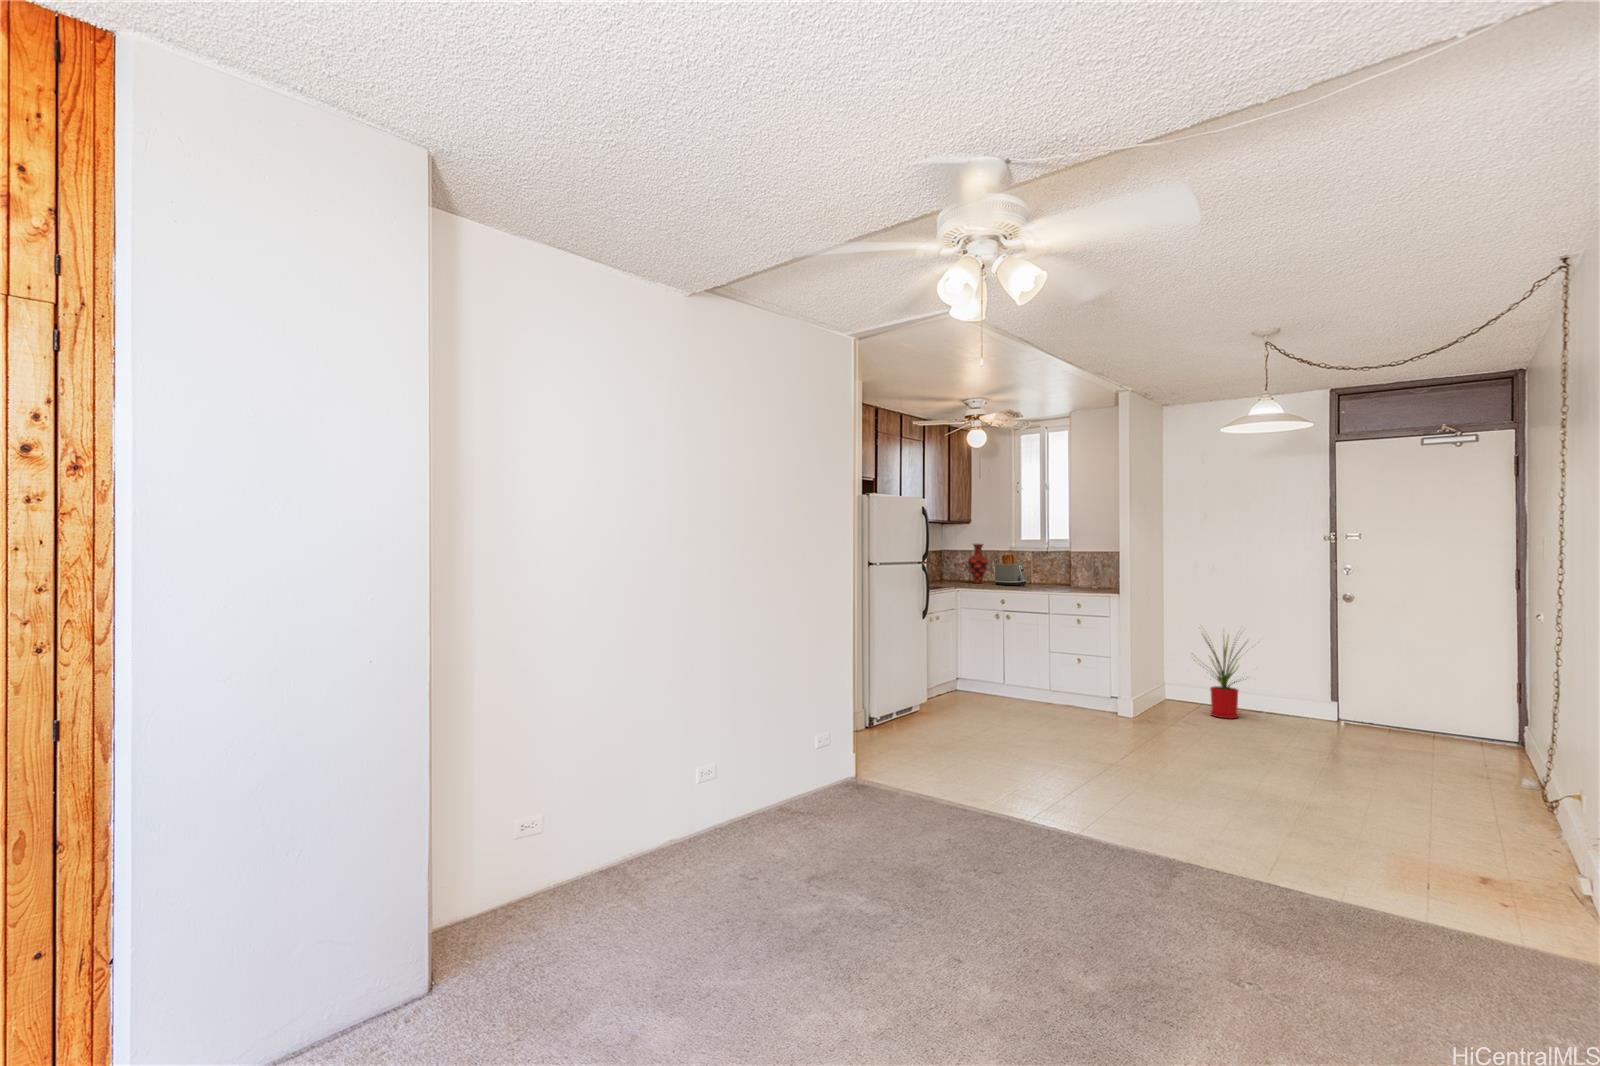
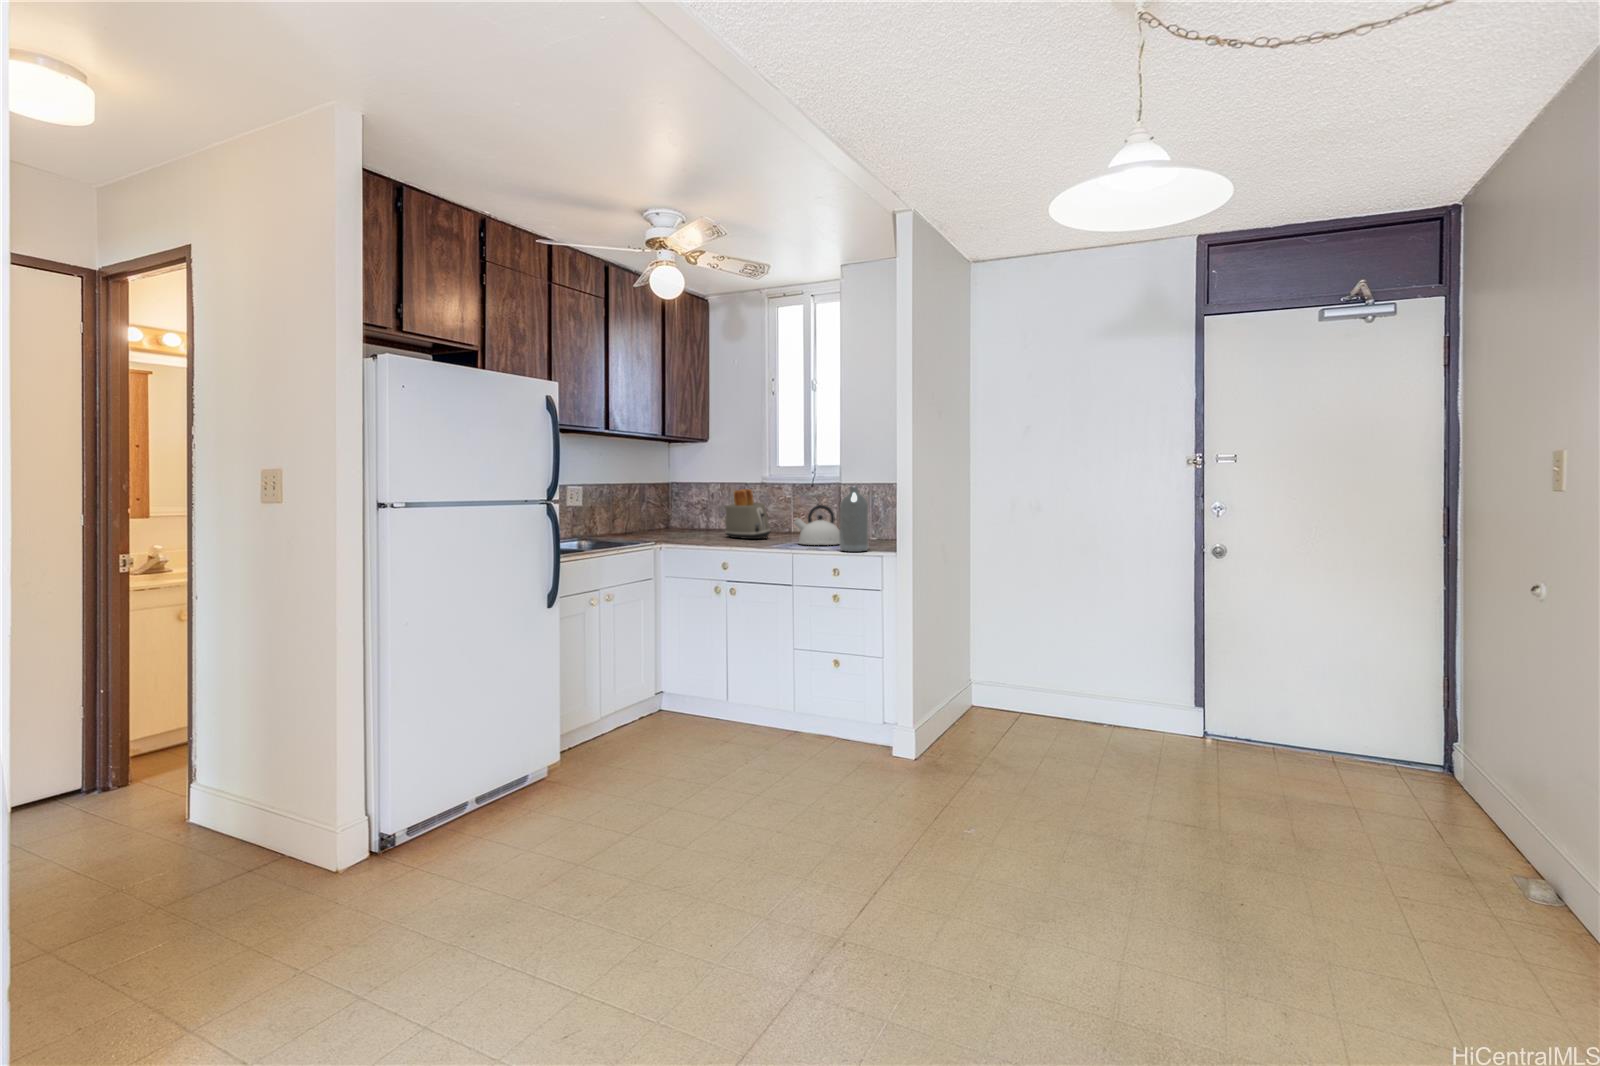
vase: present [968,544,988,583] -> none [690,474,721,535]
bottle: none [1084,552,1103,592] -> present [840,486,869,552]
kettle: none [1048,564,1080,589] -> present [794,505,840,545]
house plant: present [1204,636,1242,719] -> none [992,594,1102,738]

